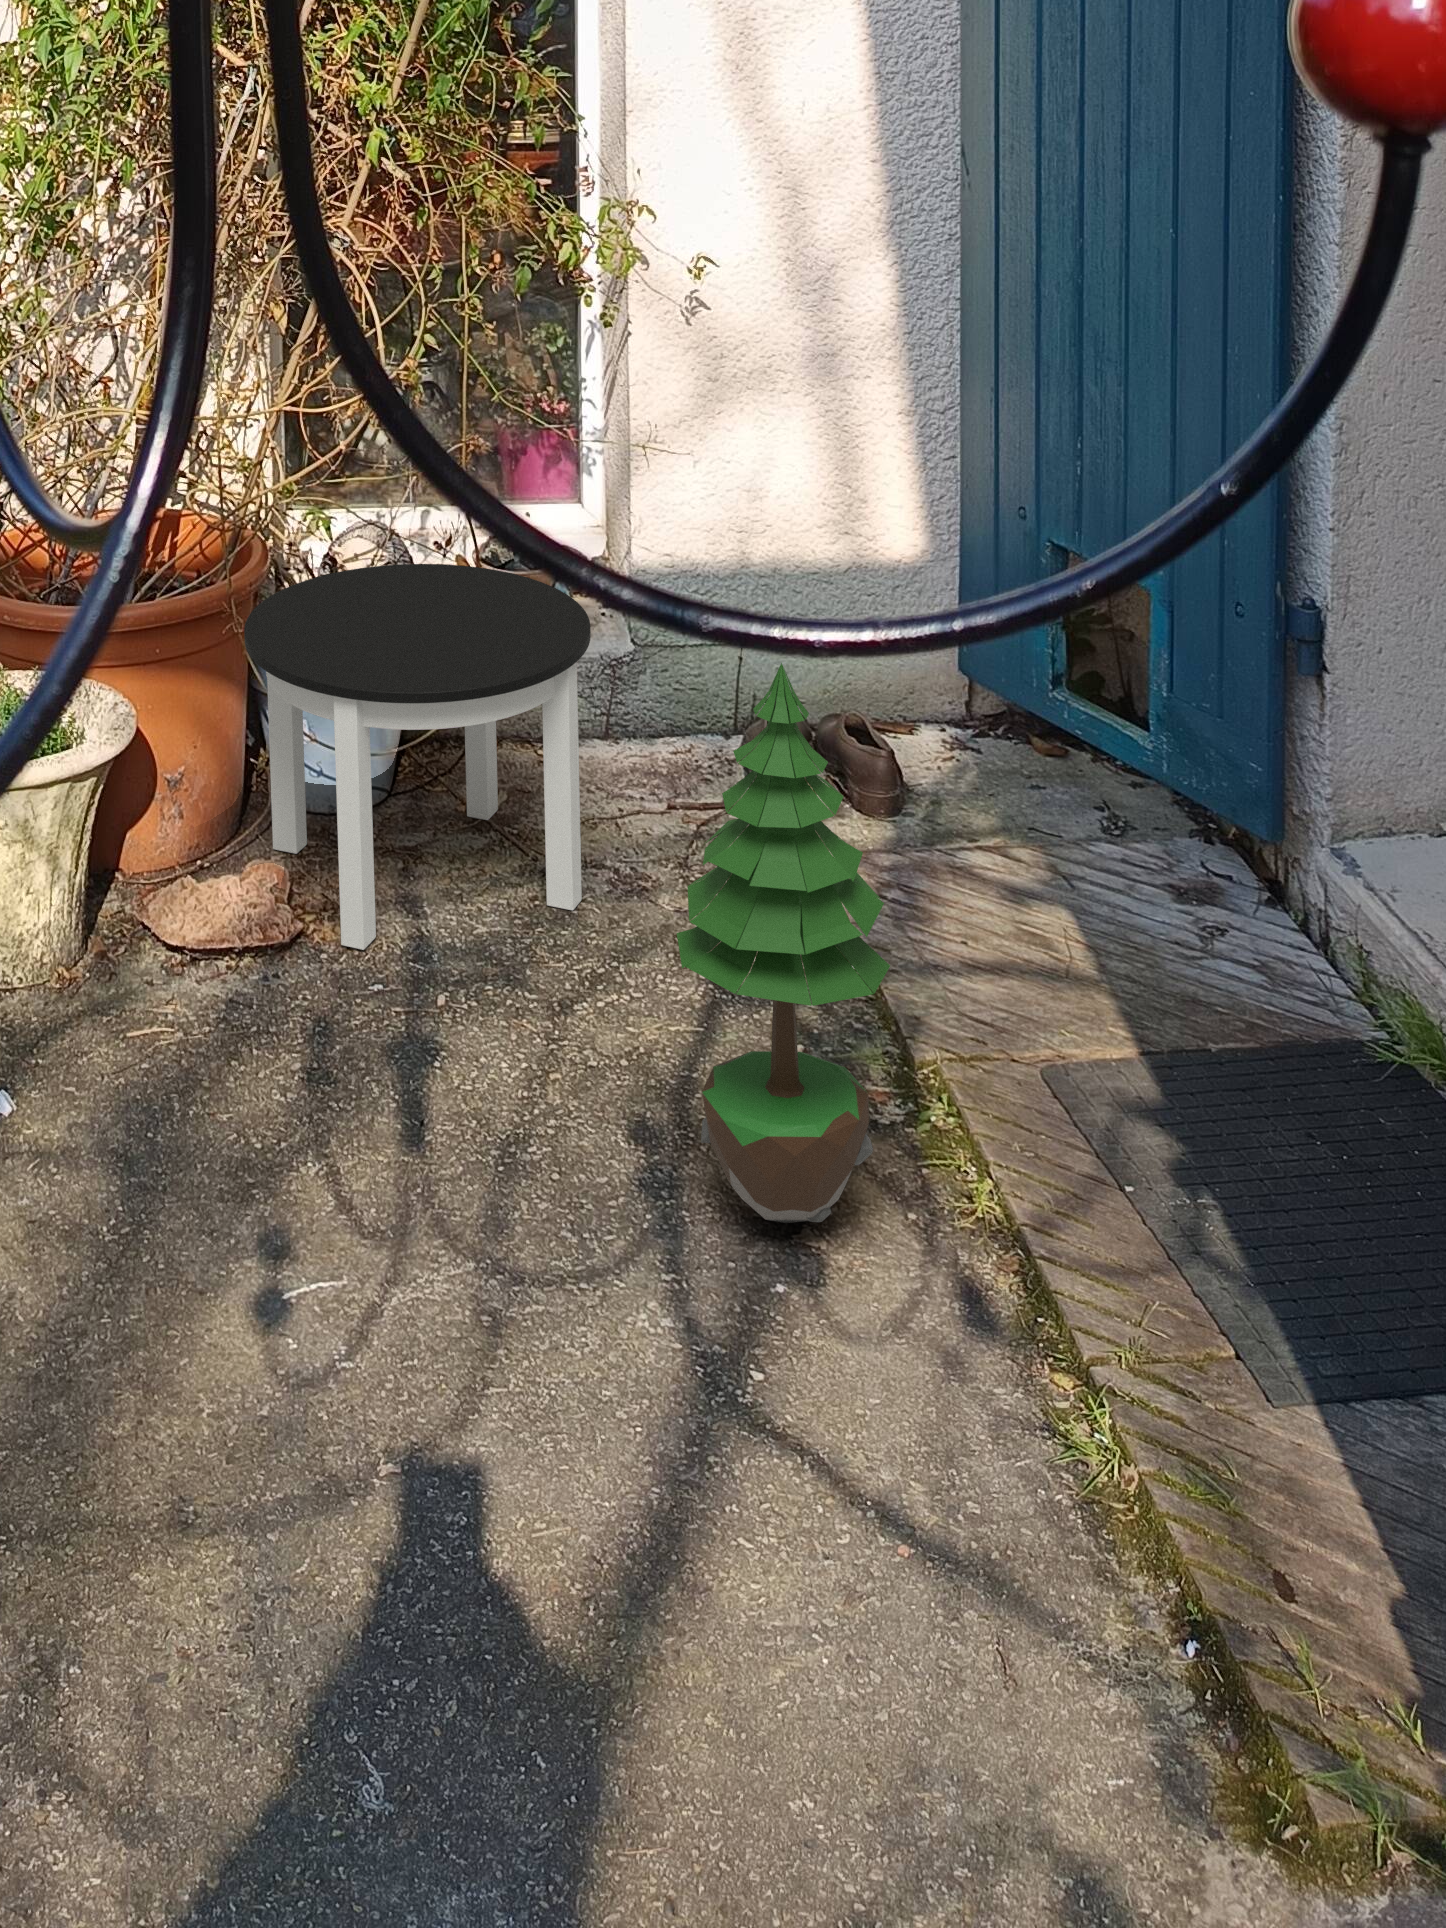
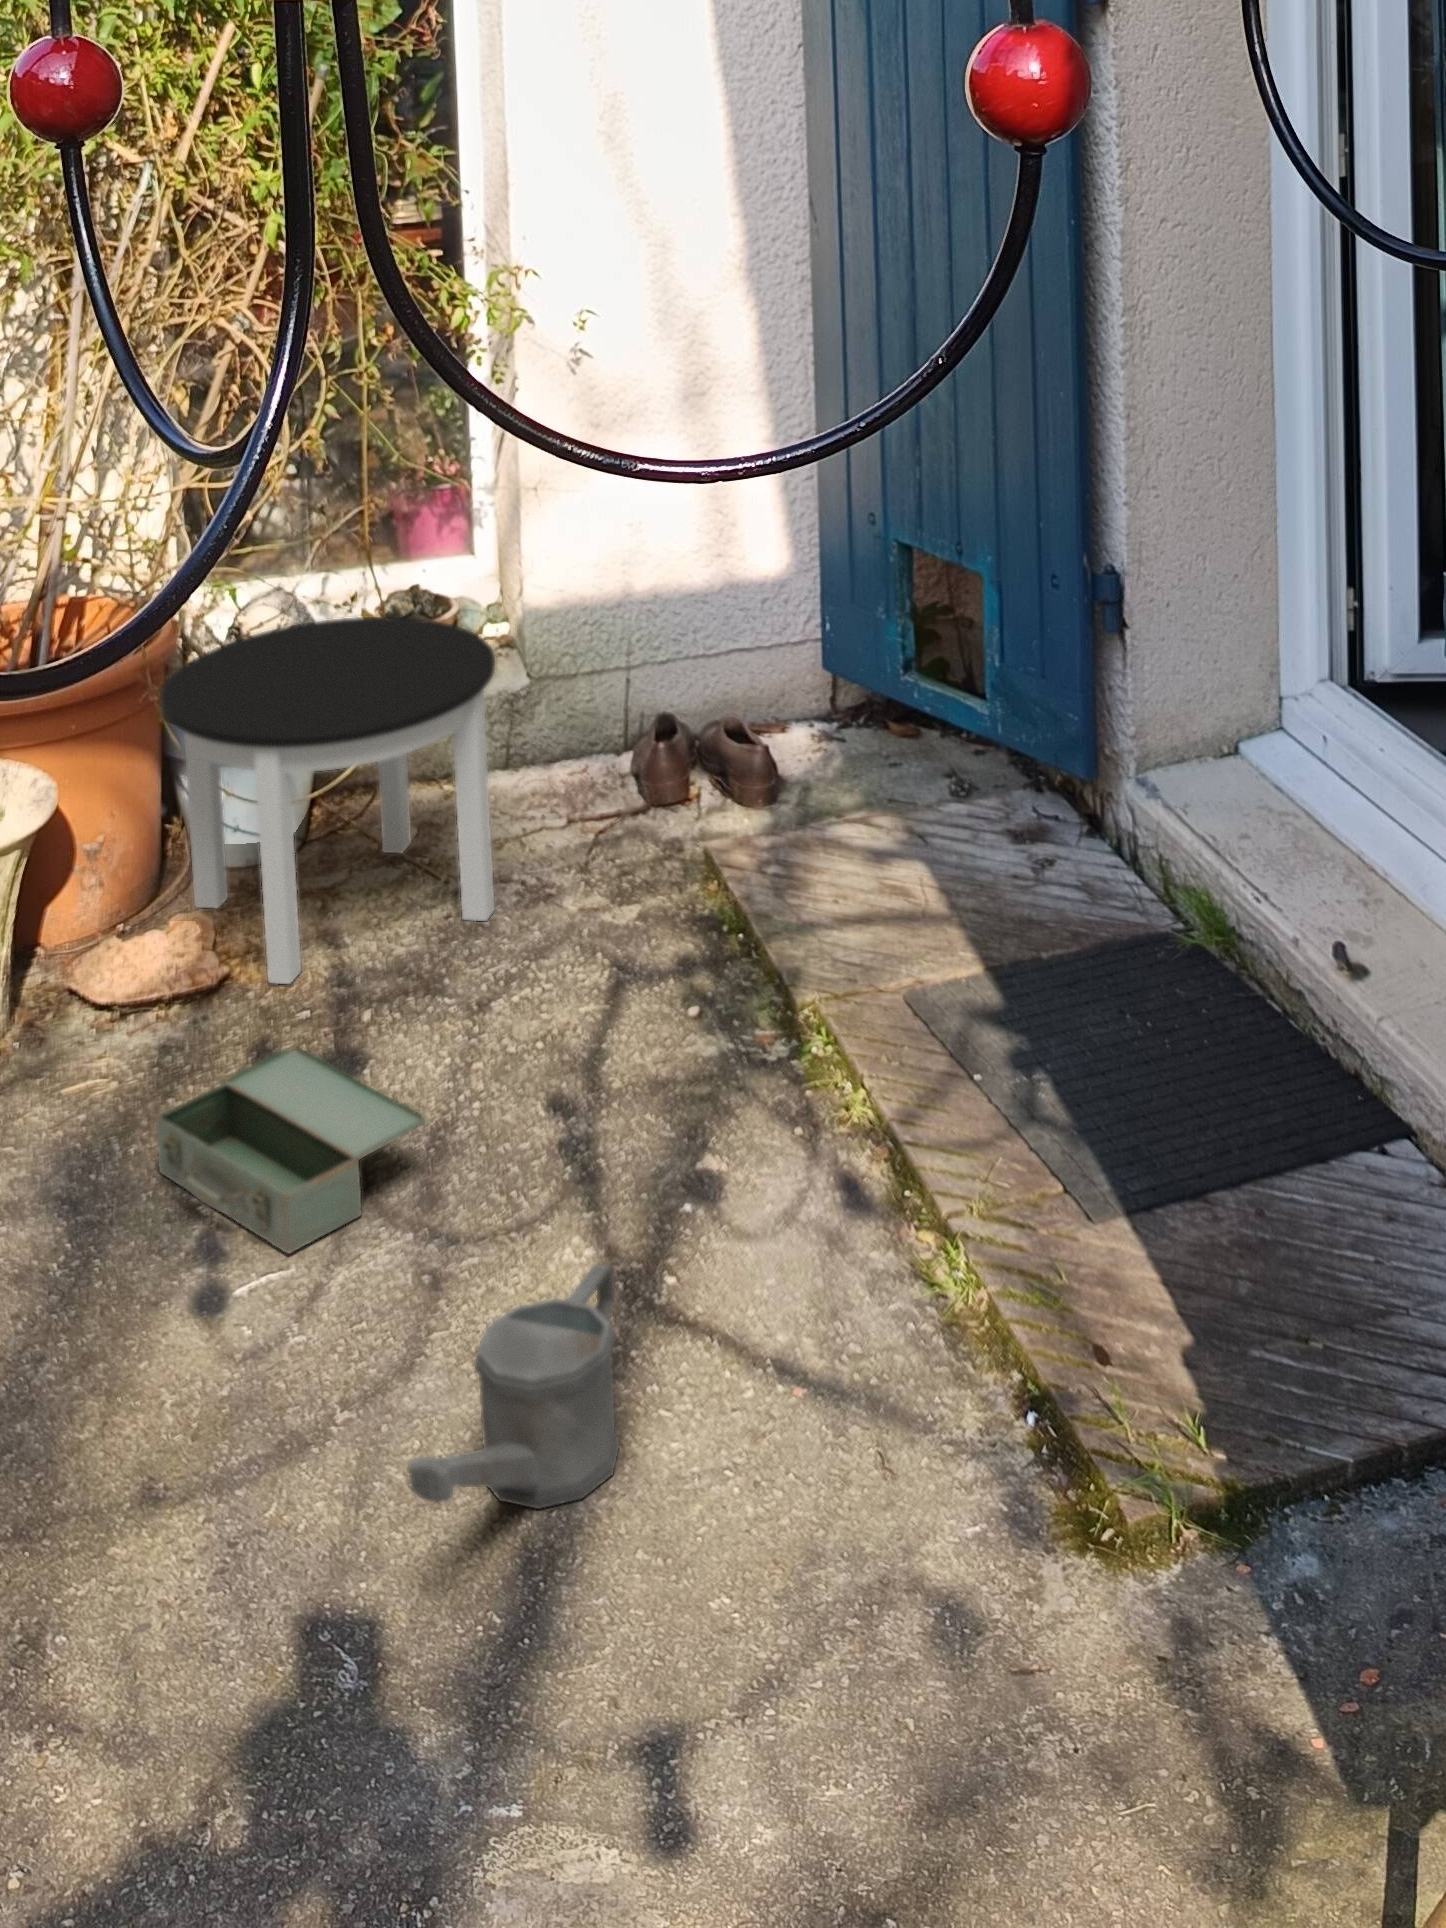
potted tree: present [677,663,890,1223] -> none [585,655,772,1153]
toolbox: none [216,1027,495,1260] -> present [156,1048,425,1253]
watering can: none [451,1352,694,1628] -> present [409,1264,619,1509]

